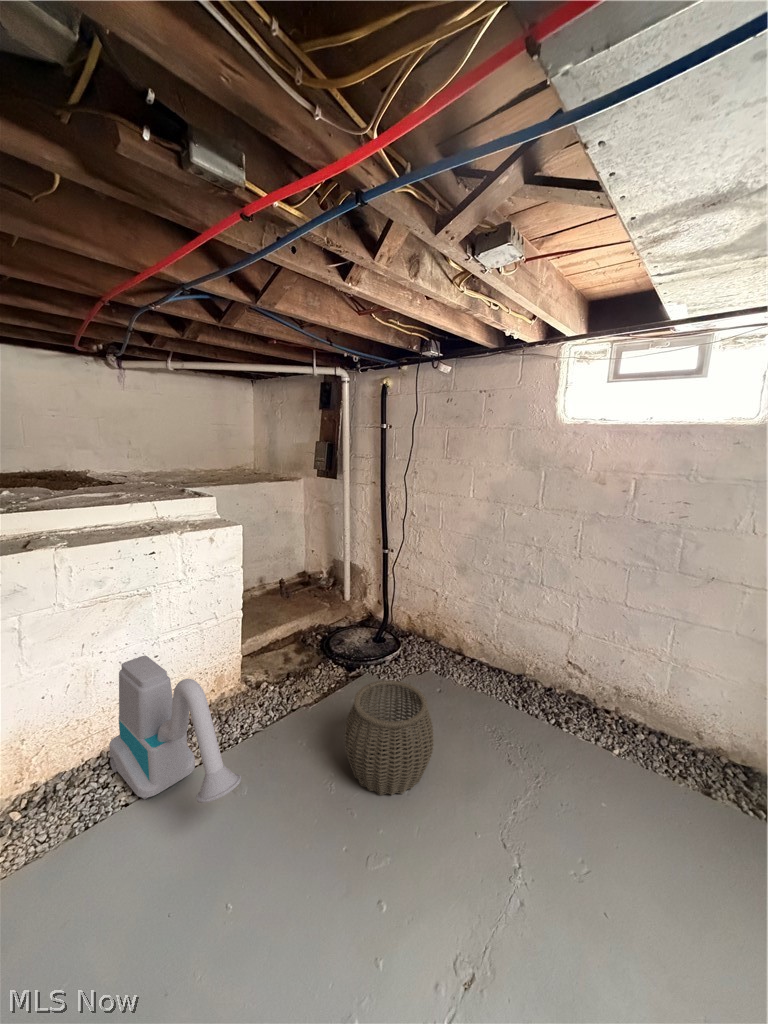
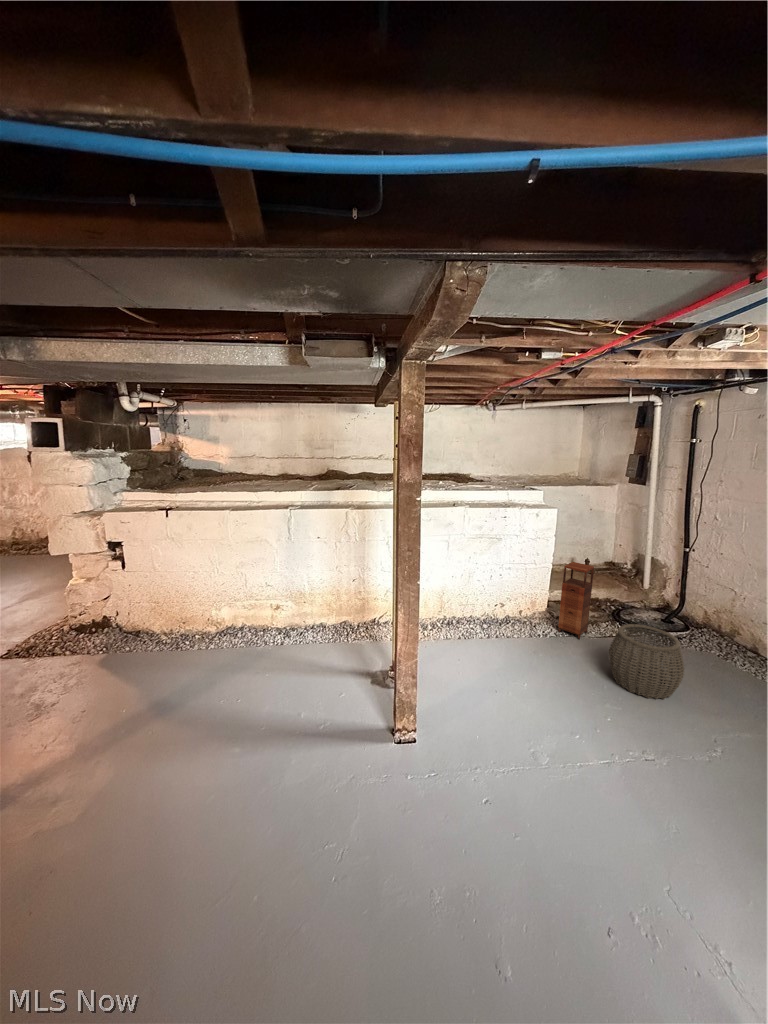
storage cabinet: none [263,602,303,718] -> present [558,562,594,639]
vacuum cleaner: present [109,656,241,803] -> none [474,572,538,640]

